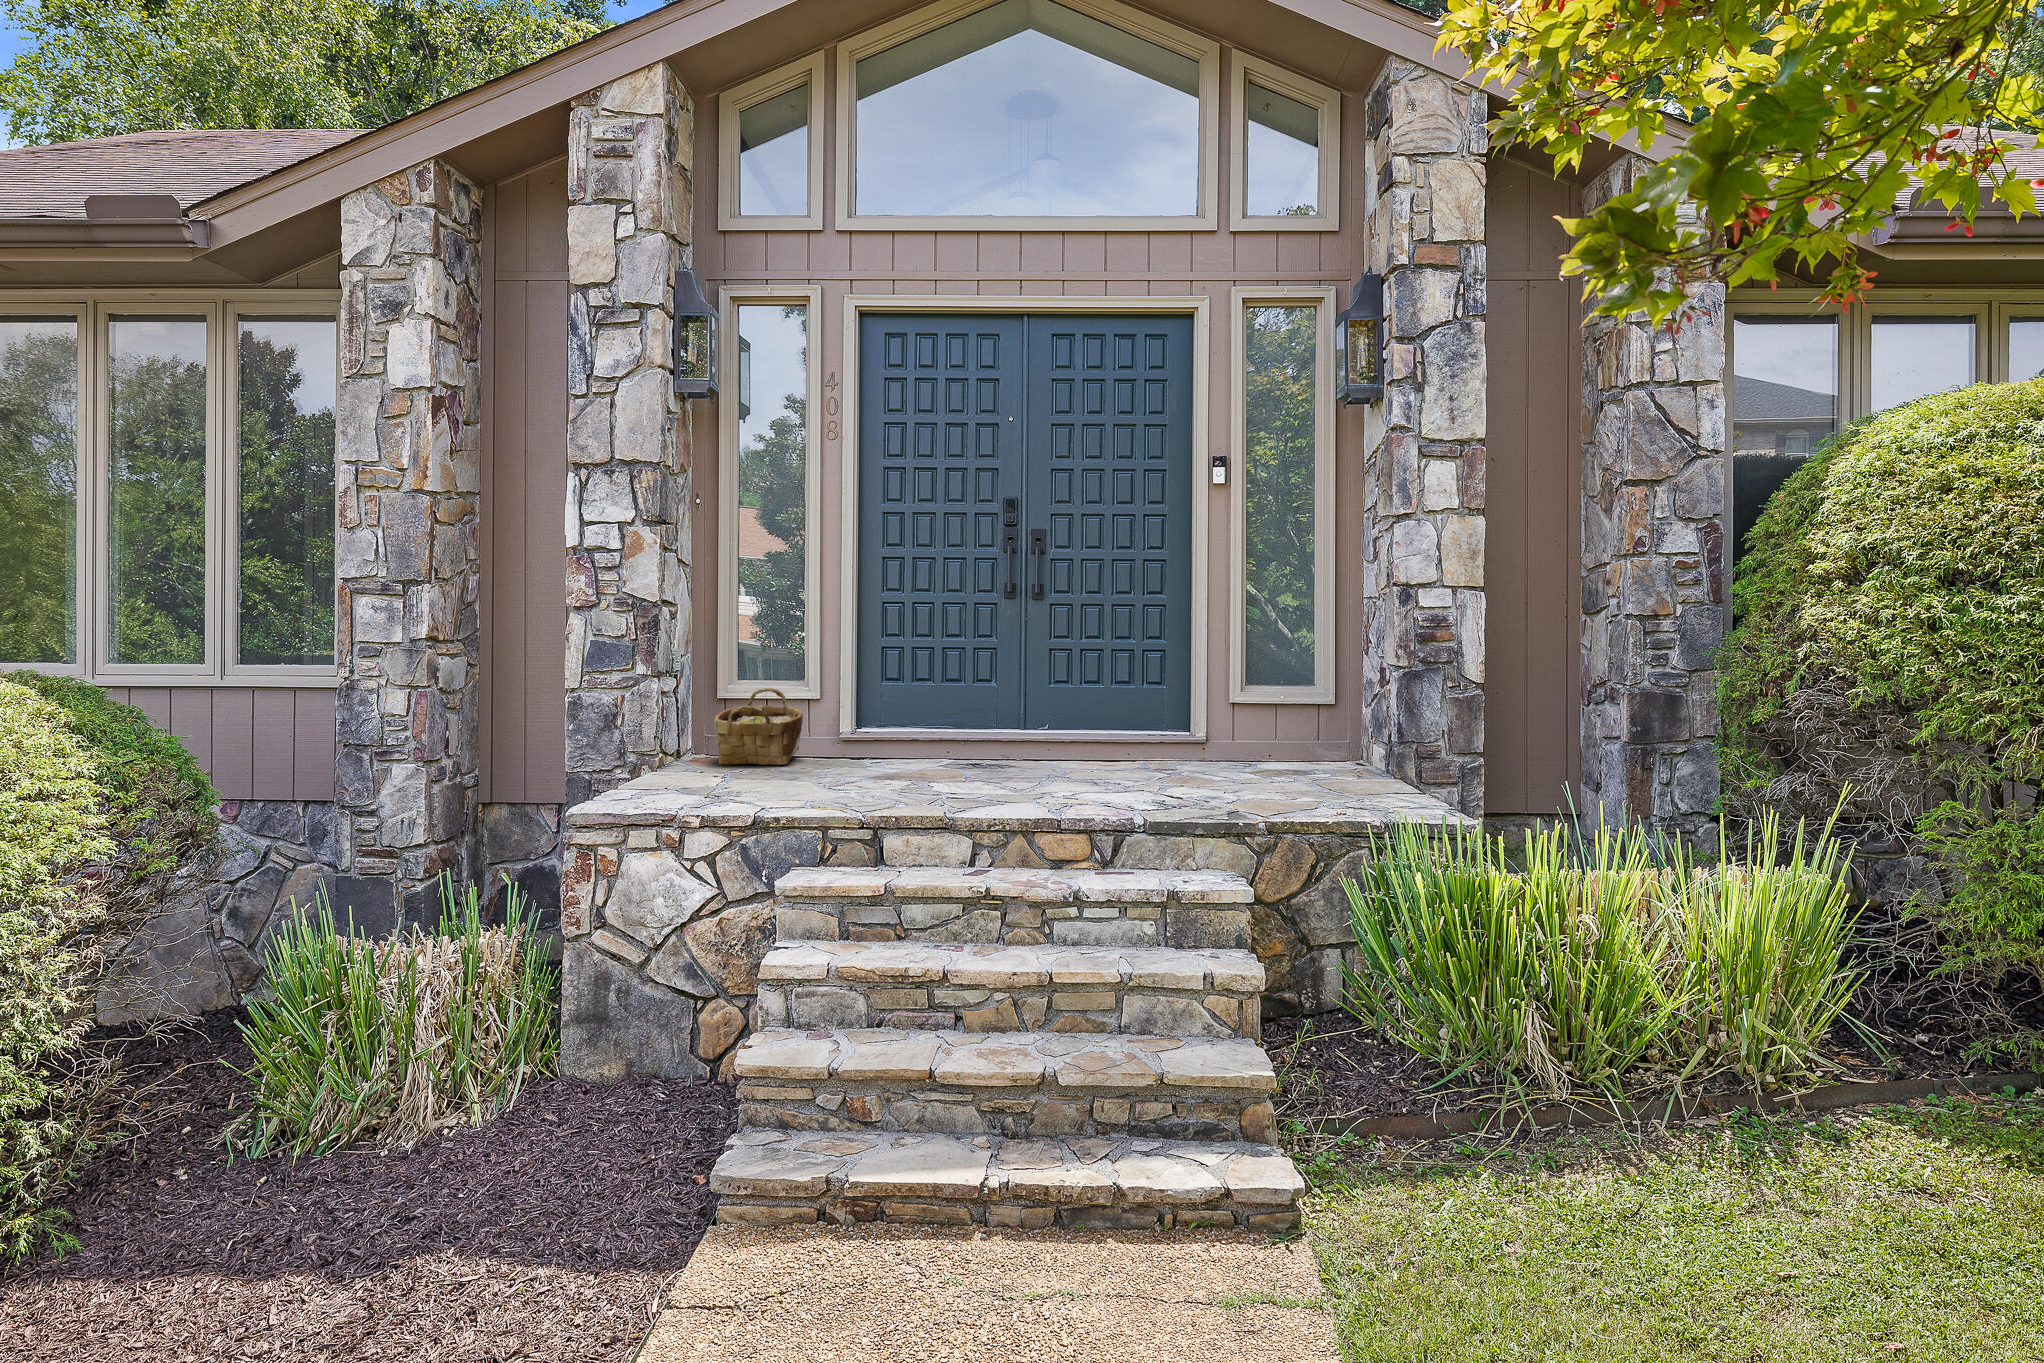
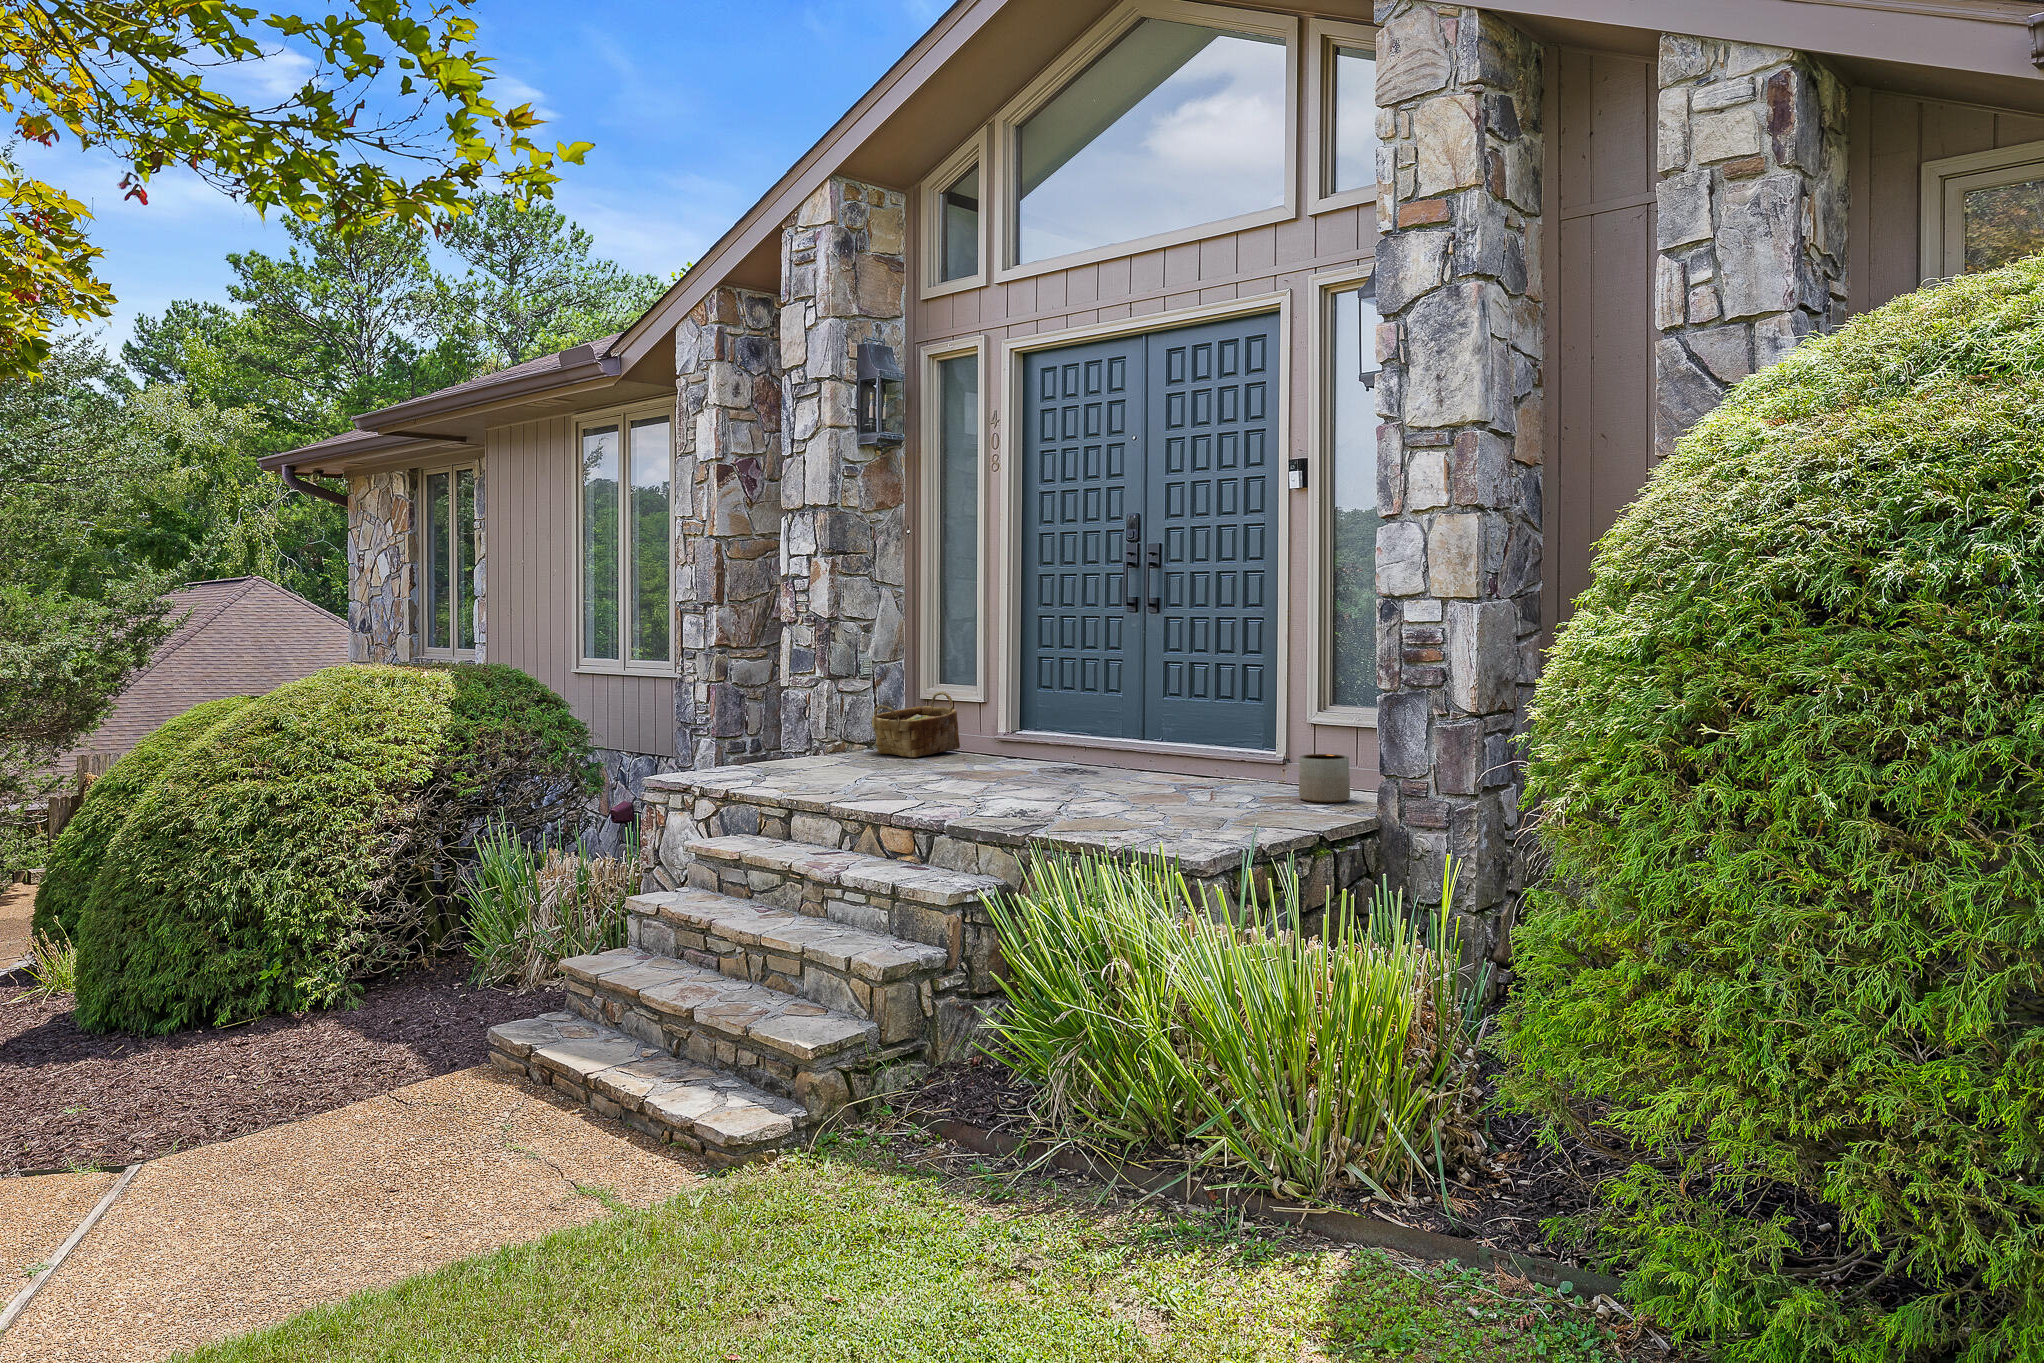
planter: none [1249,722,1293,765] -> present [1299,754,1350,803]

